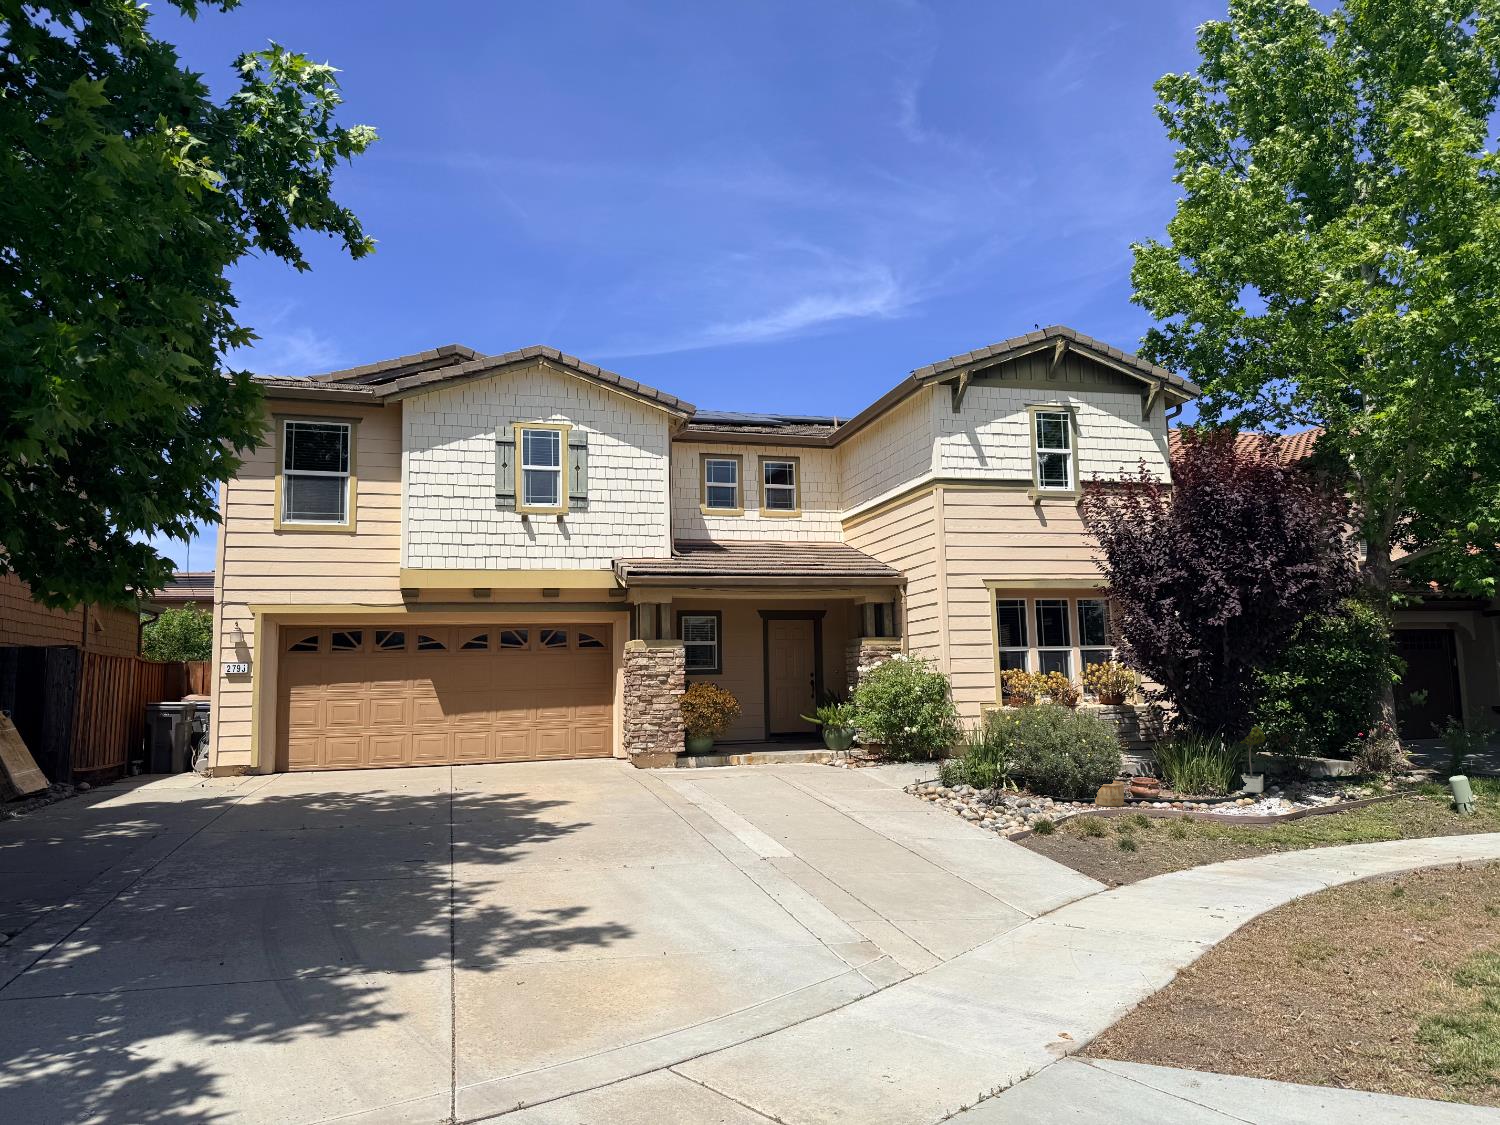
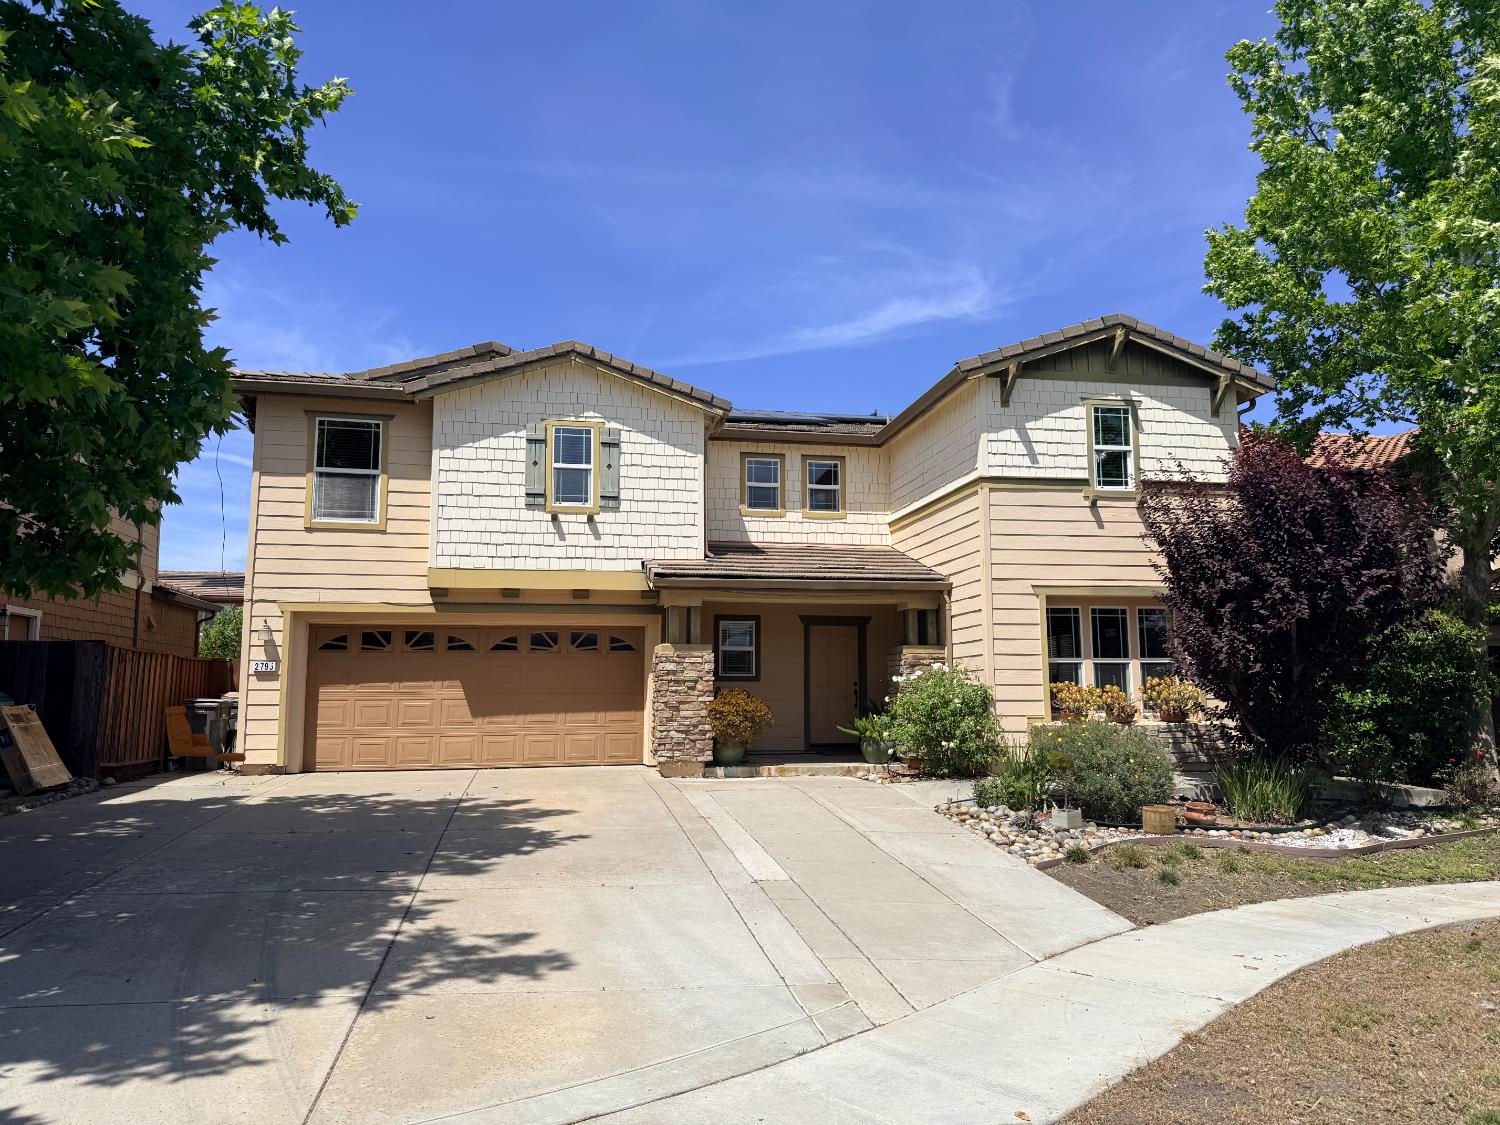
lounge chair: none [138,710,222,777] -> present [165,706,246,774]
potted tree: present [1240,727,1266,793] -> present [1047,749,1082,829]

